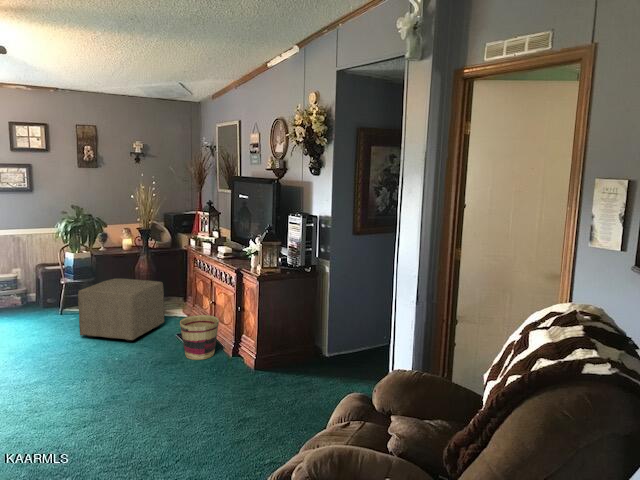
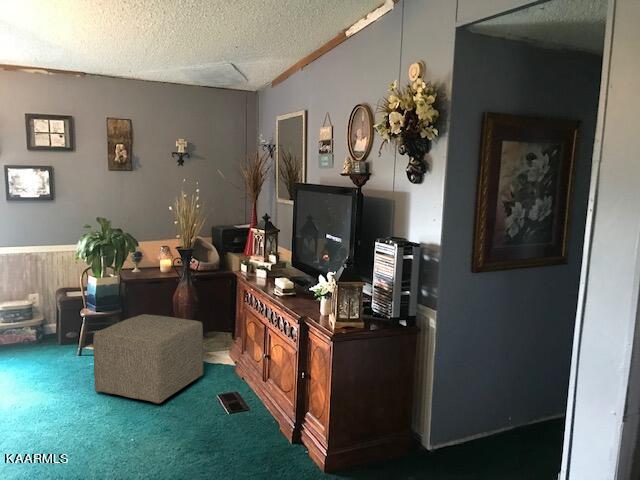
basket: present [180,315,219,360] -> none [220,376,274,443]

